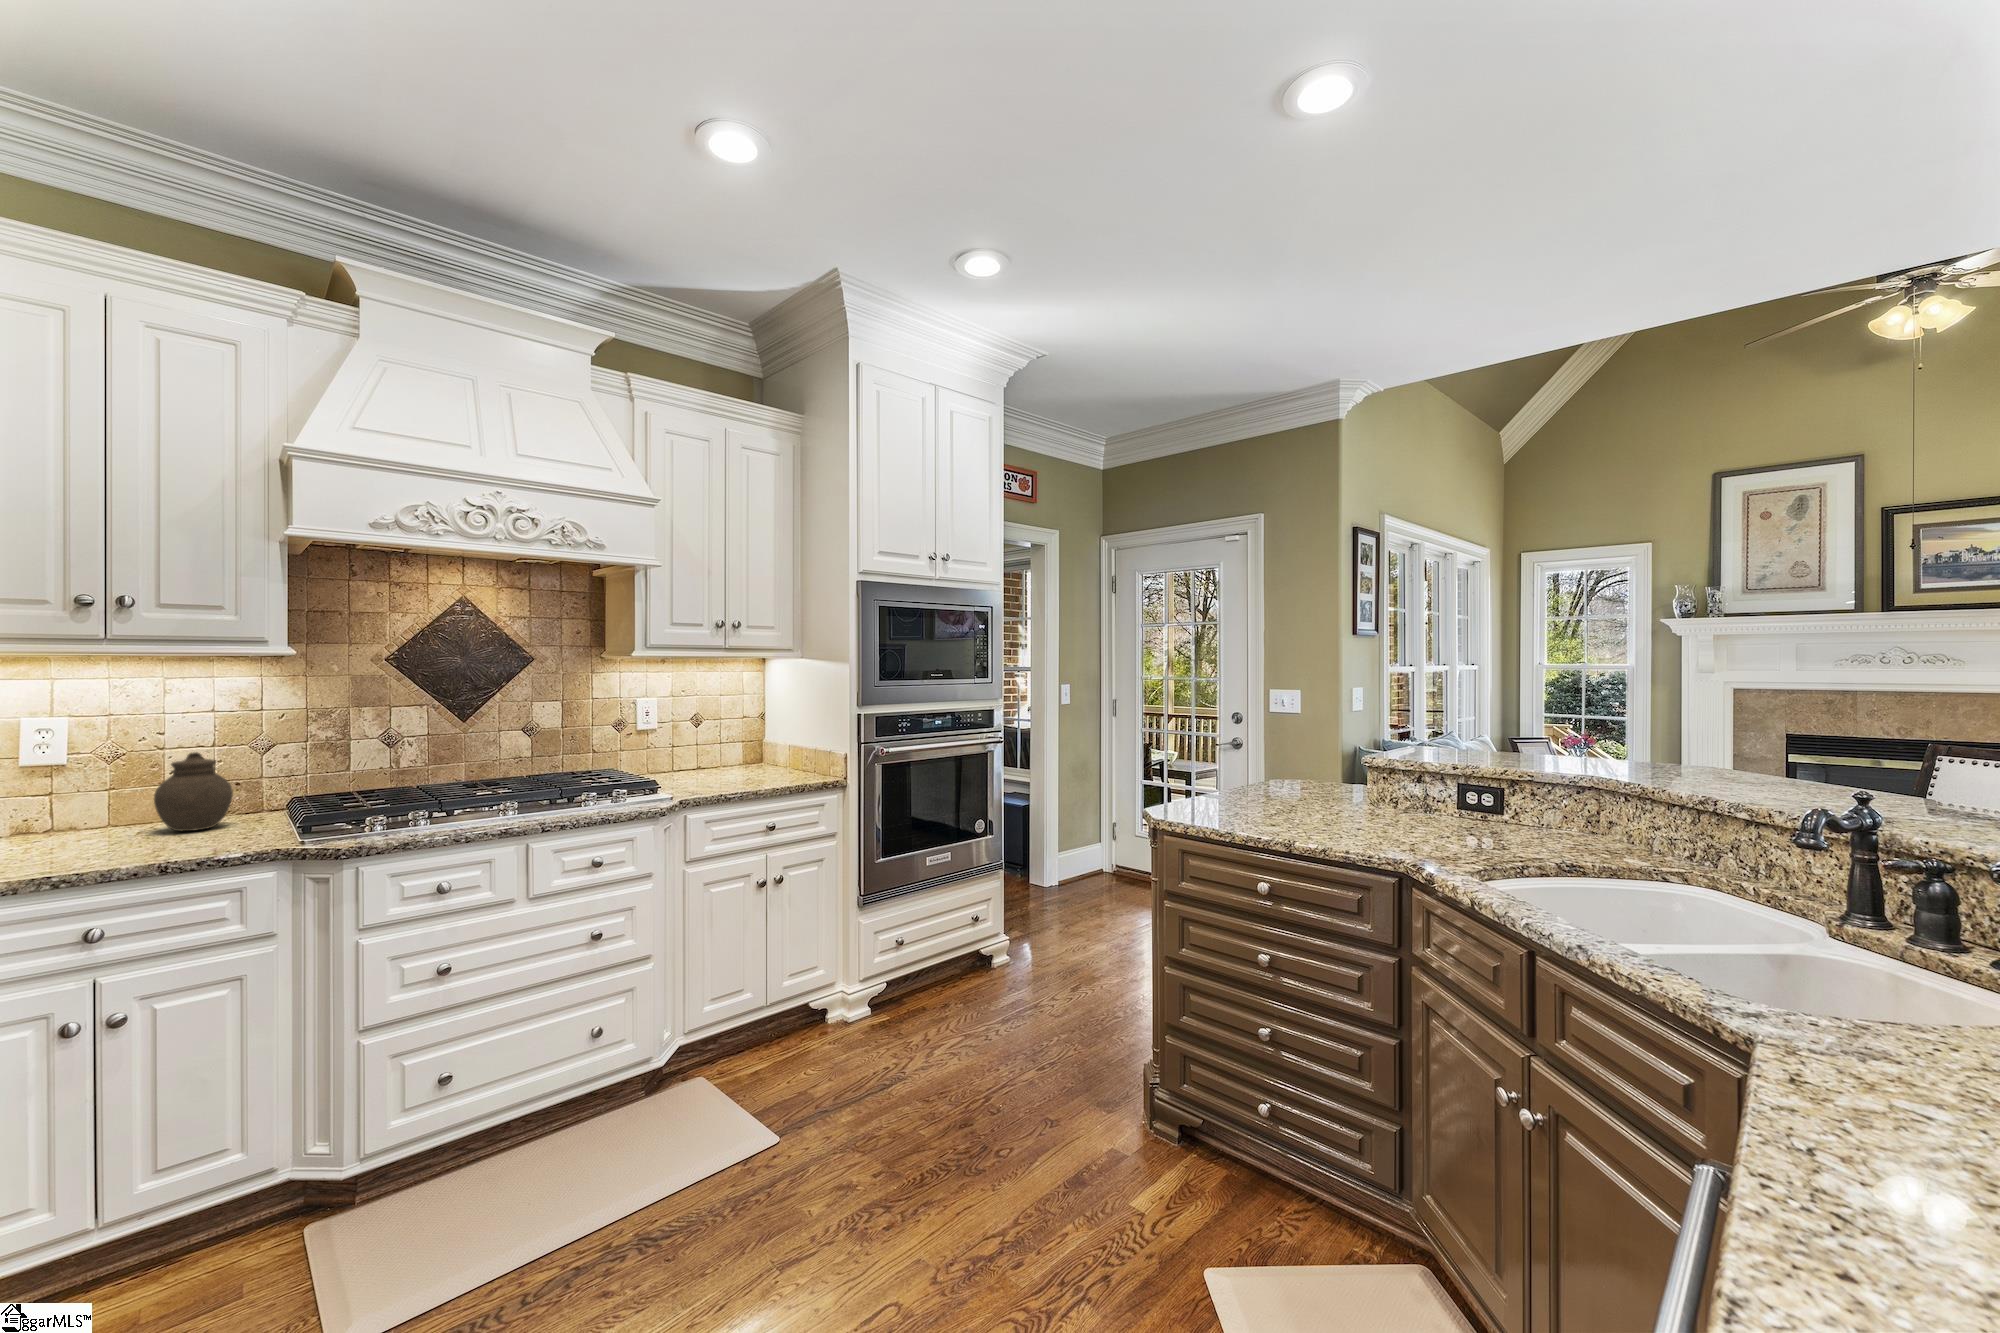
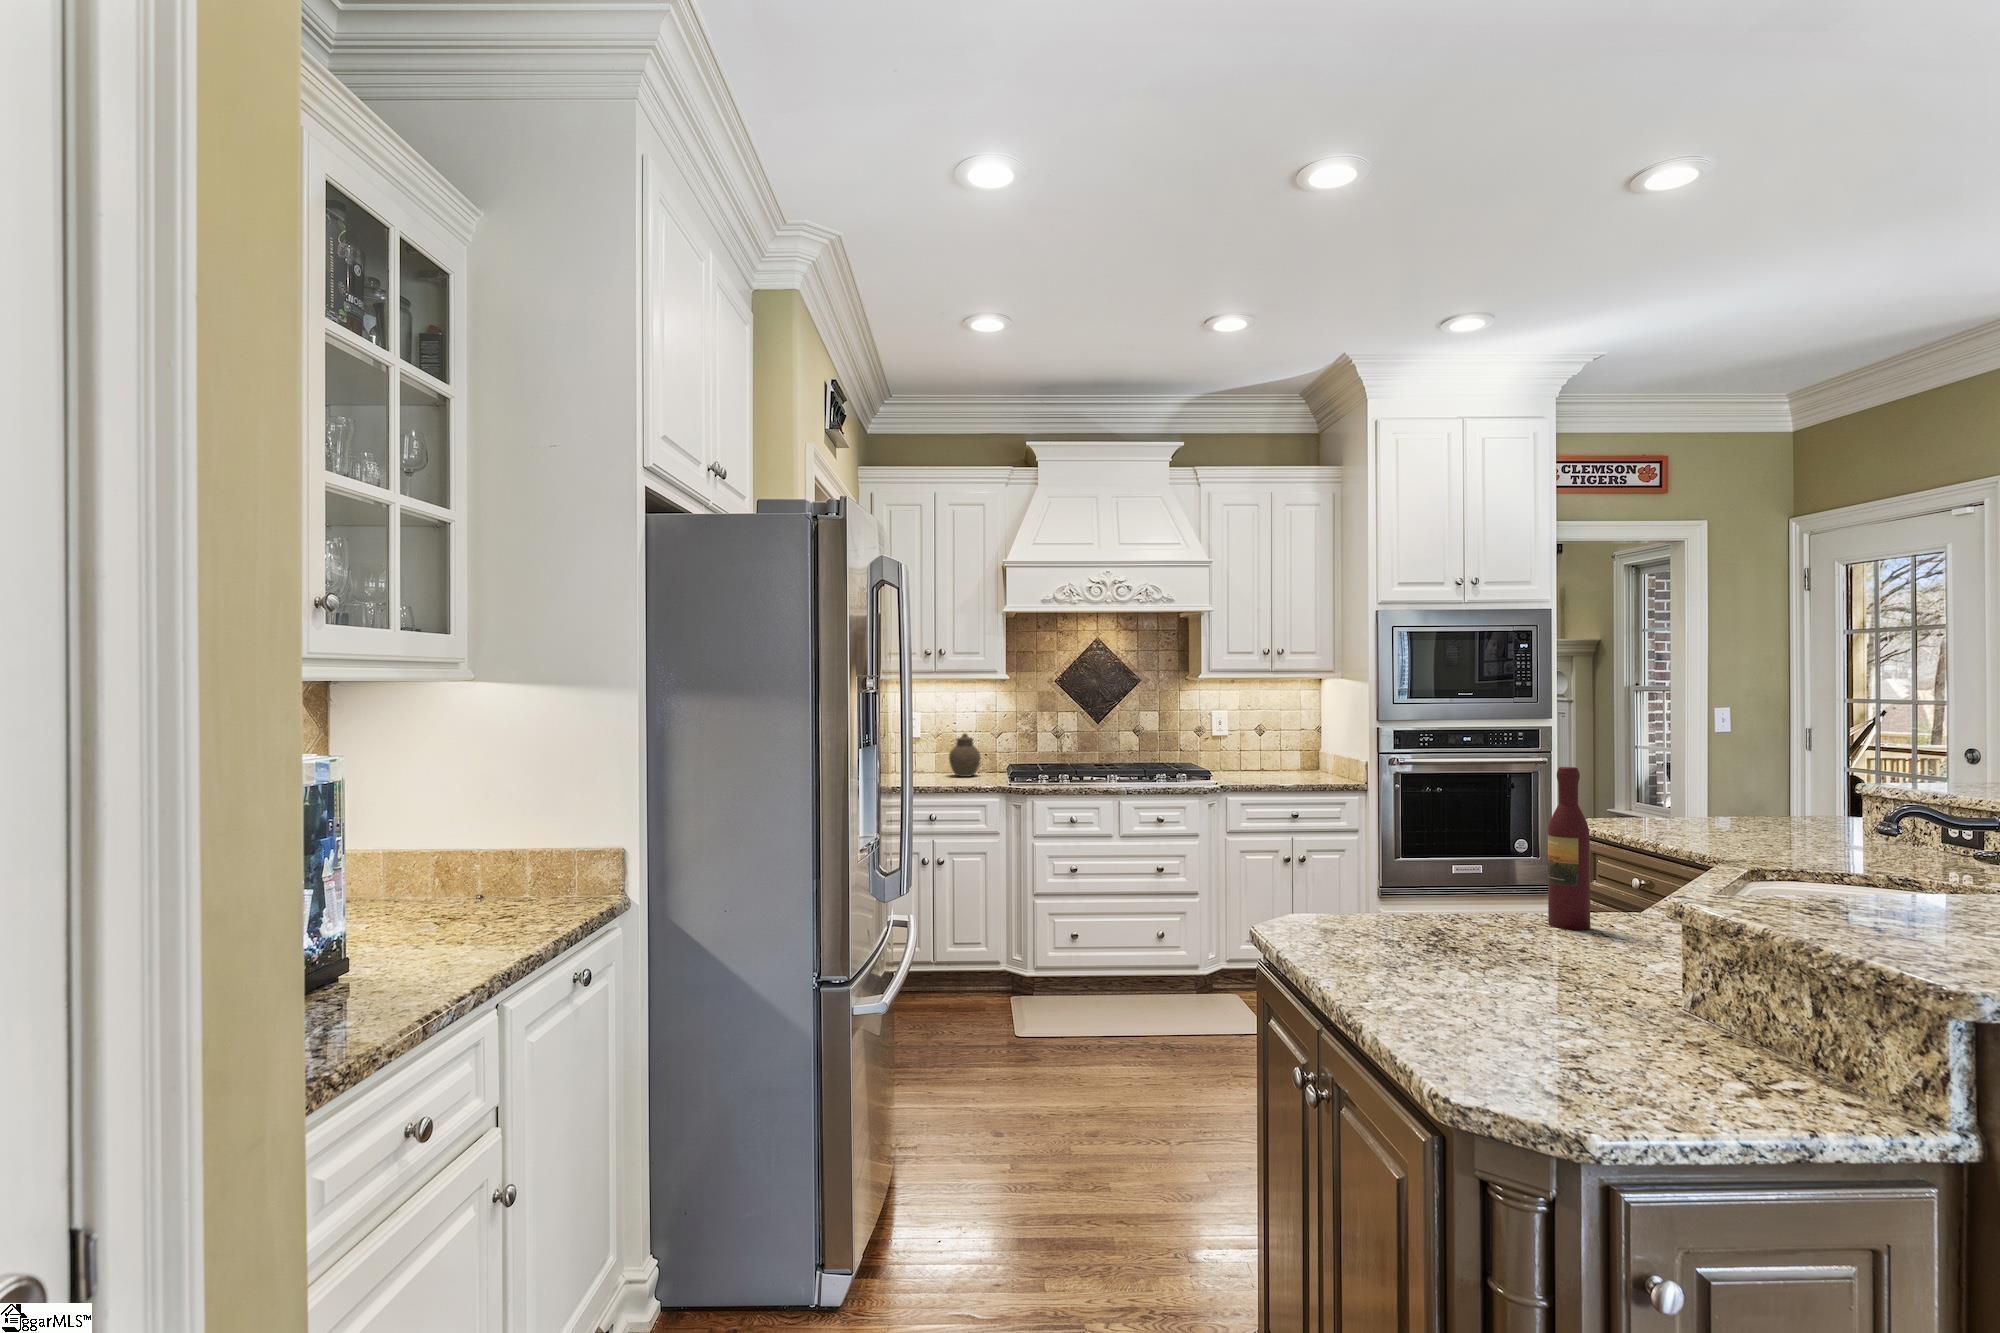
wine bottle: none [1825,817,1930,1147] -> present [1548,767,1590,930]

